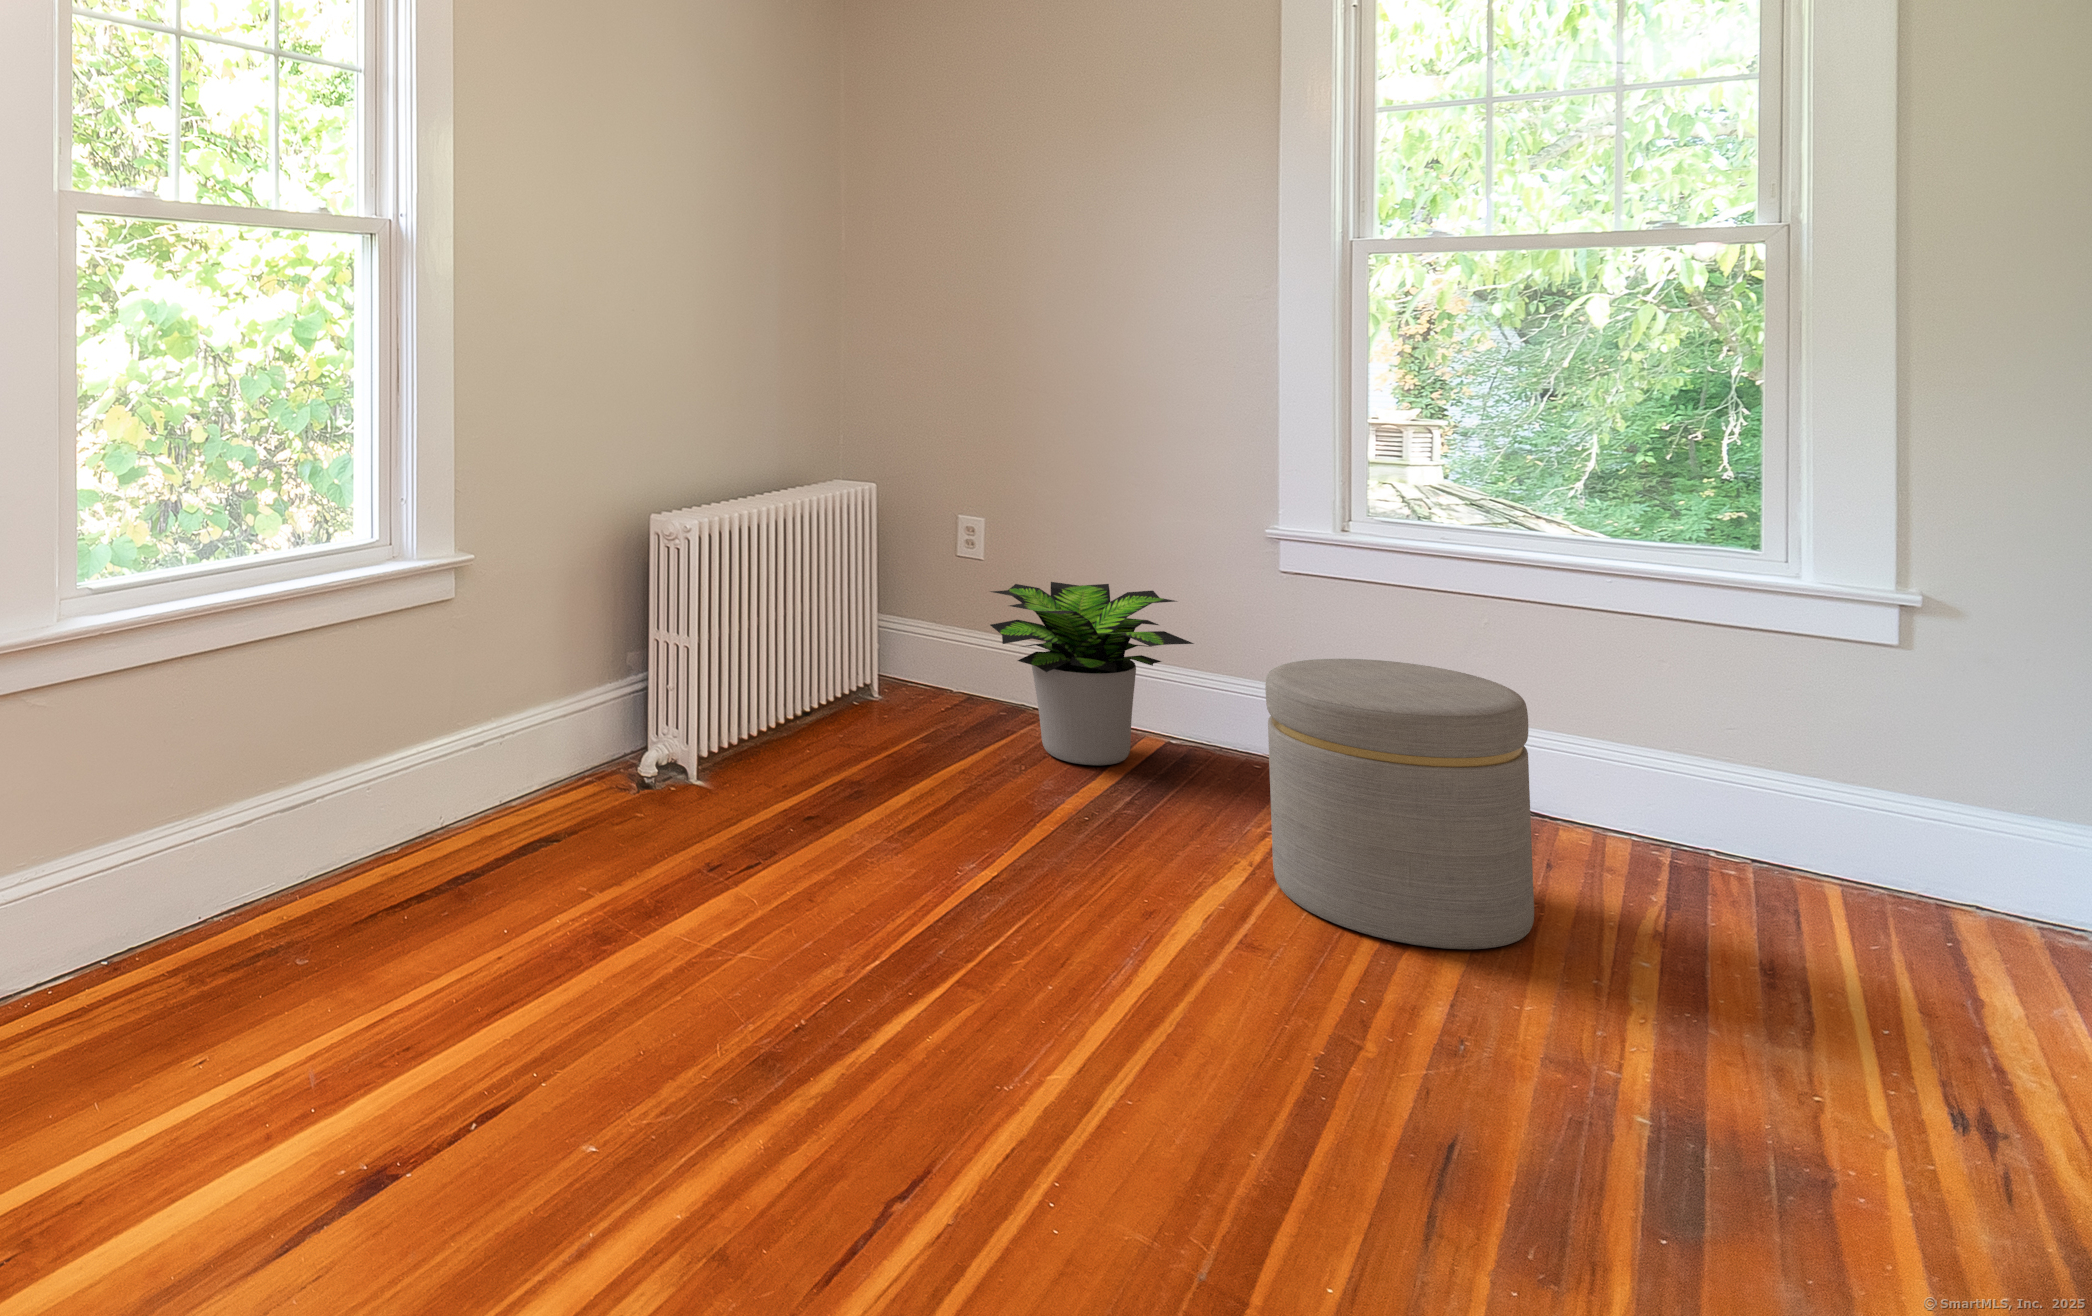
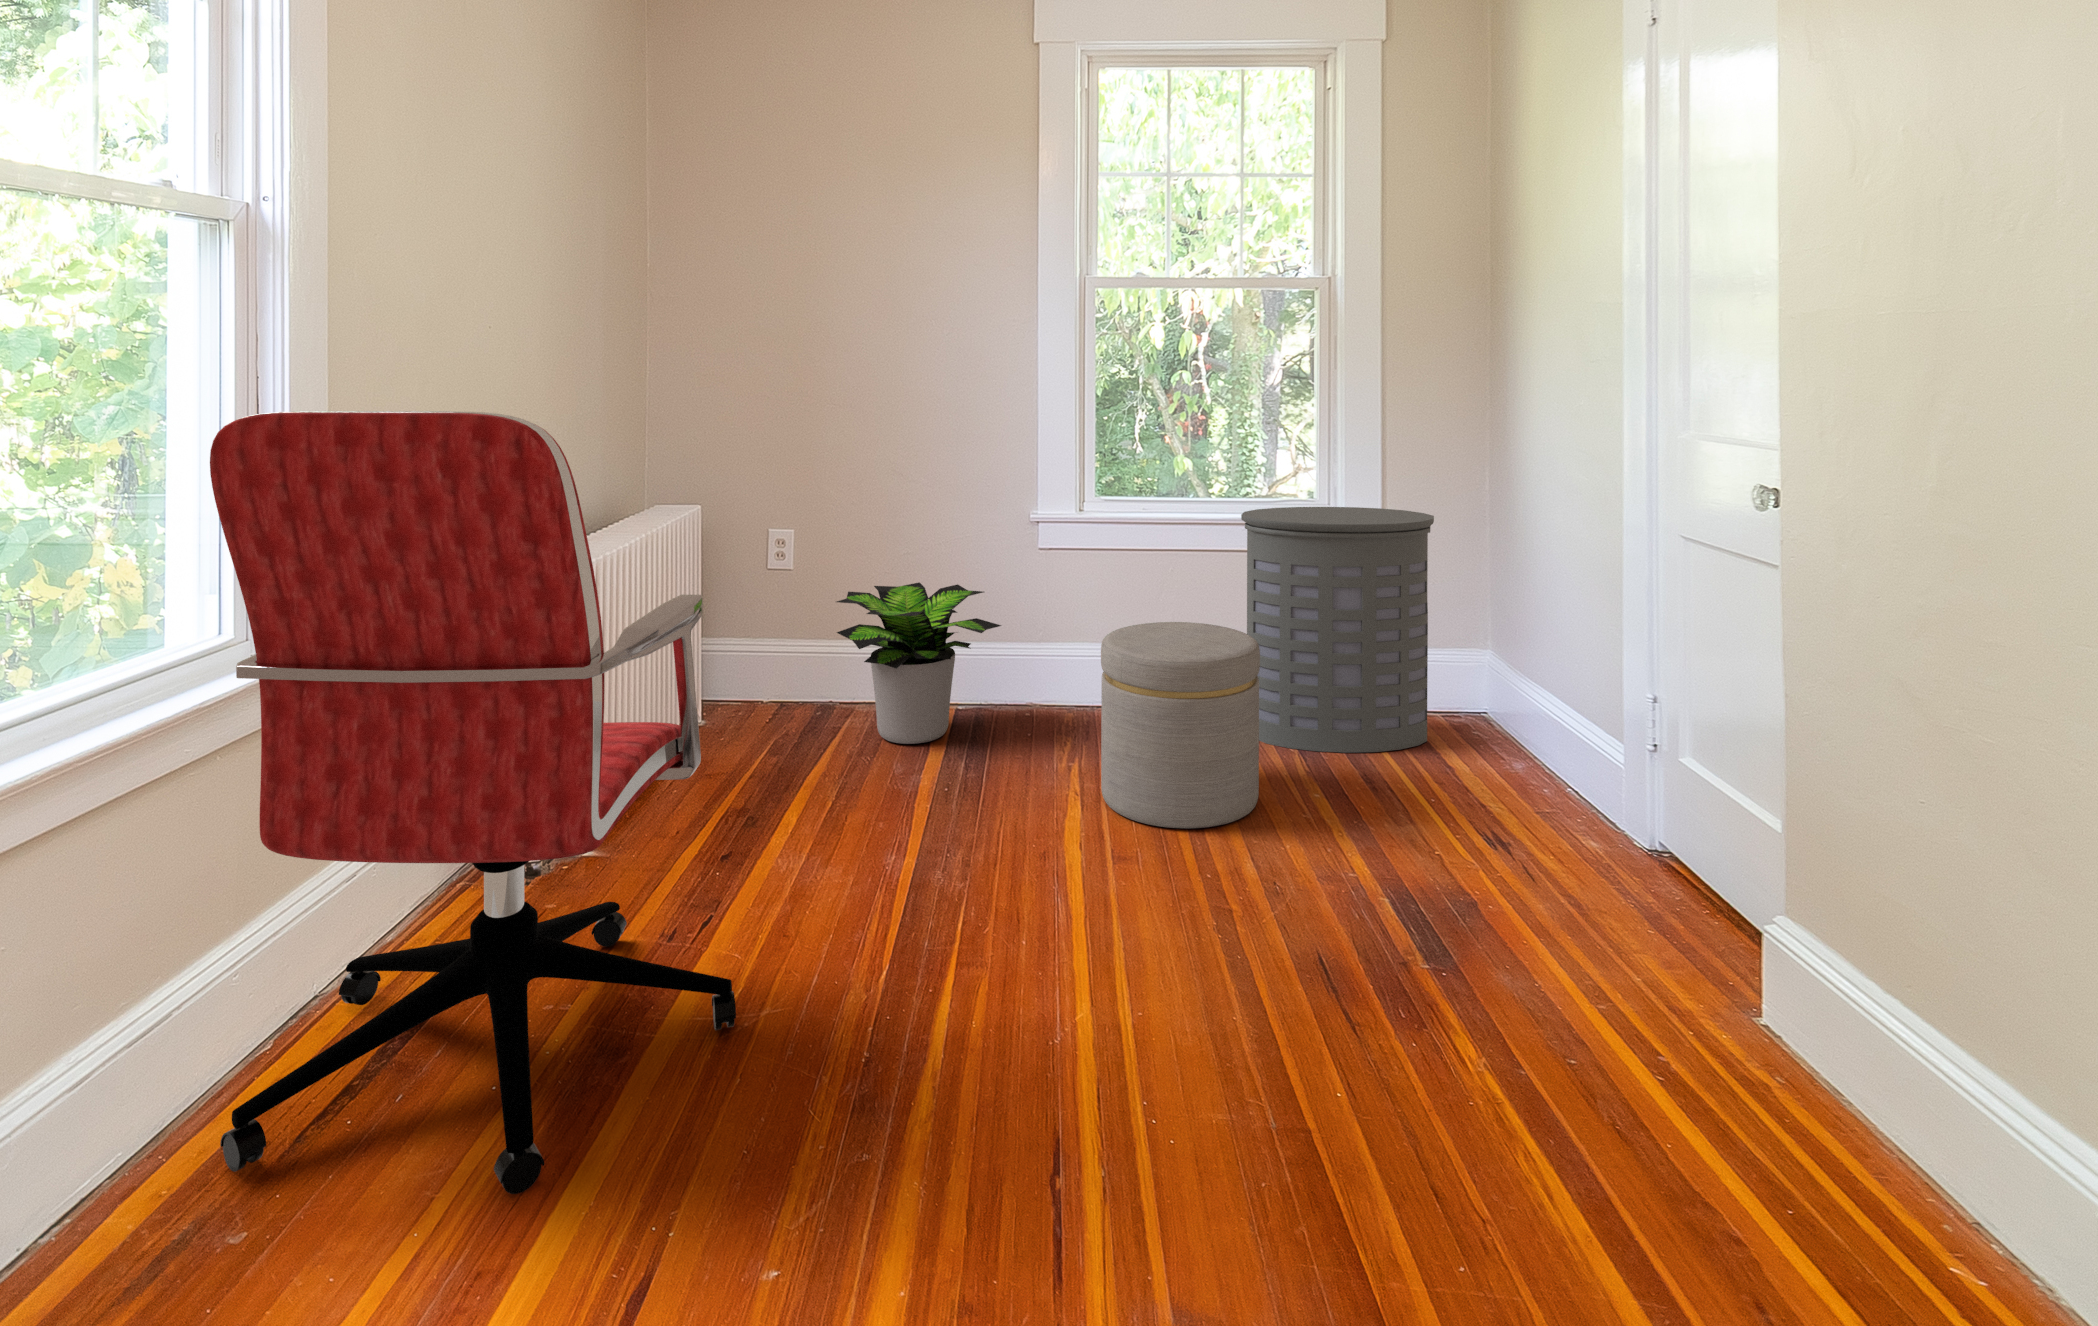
office chair: none [306,357,711,1007] -> present [210,411,736,1194]
laundry hamper: none [1570,525,2003,946] -> present [1241,507,1434,753]

